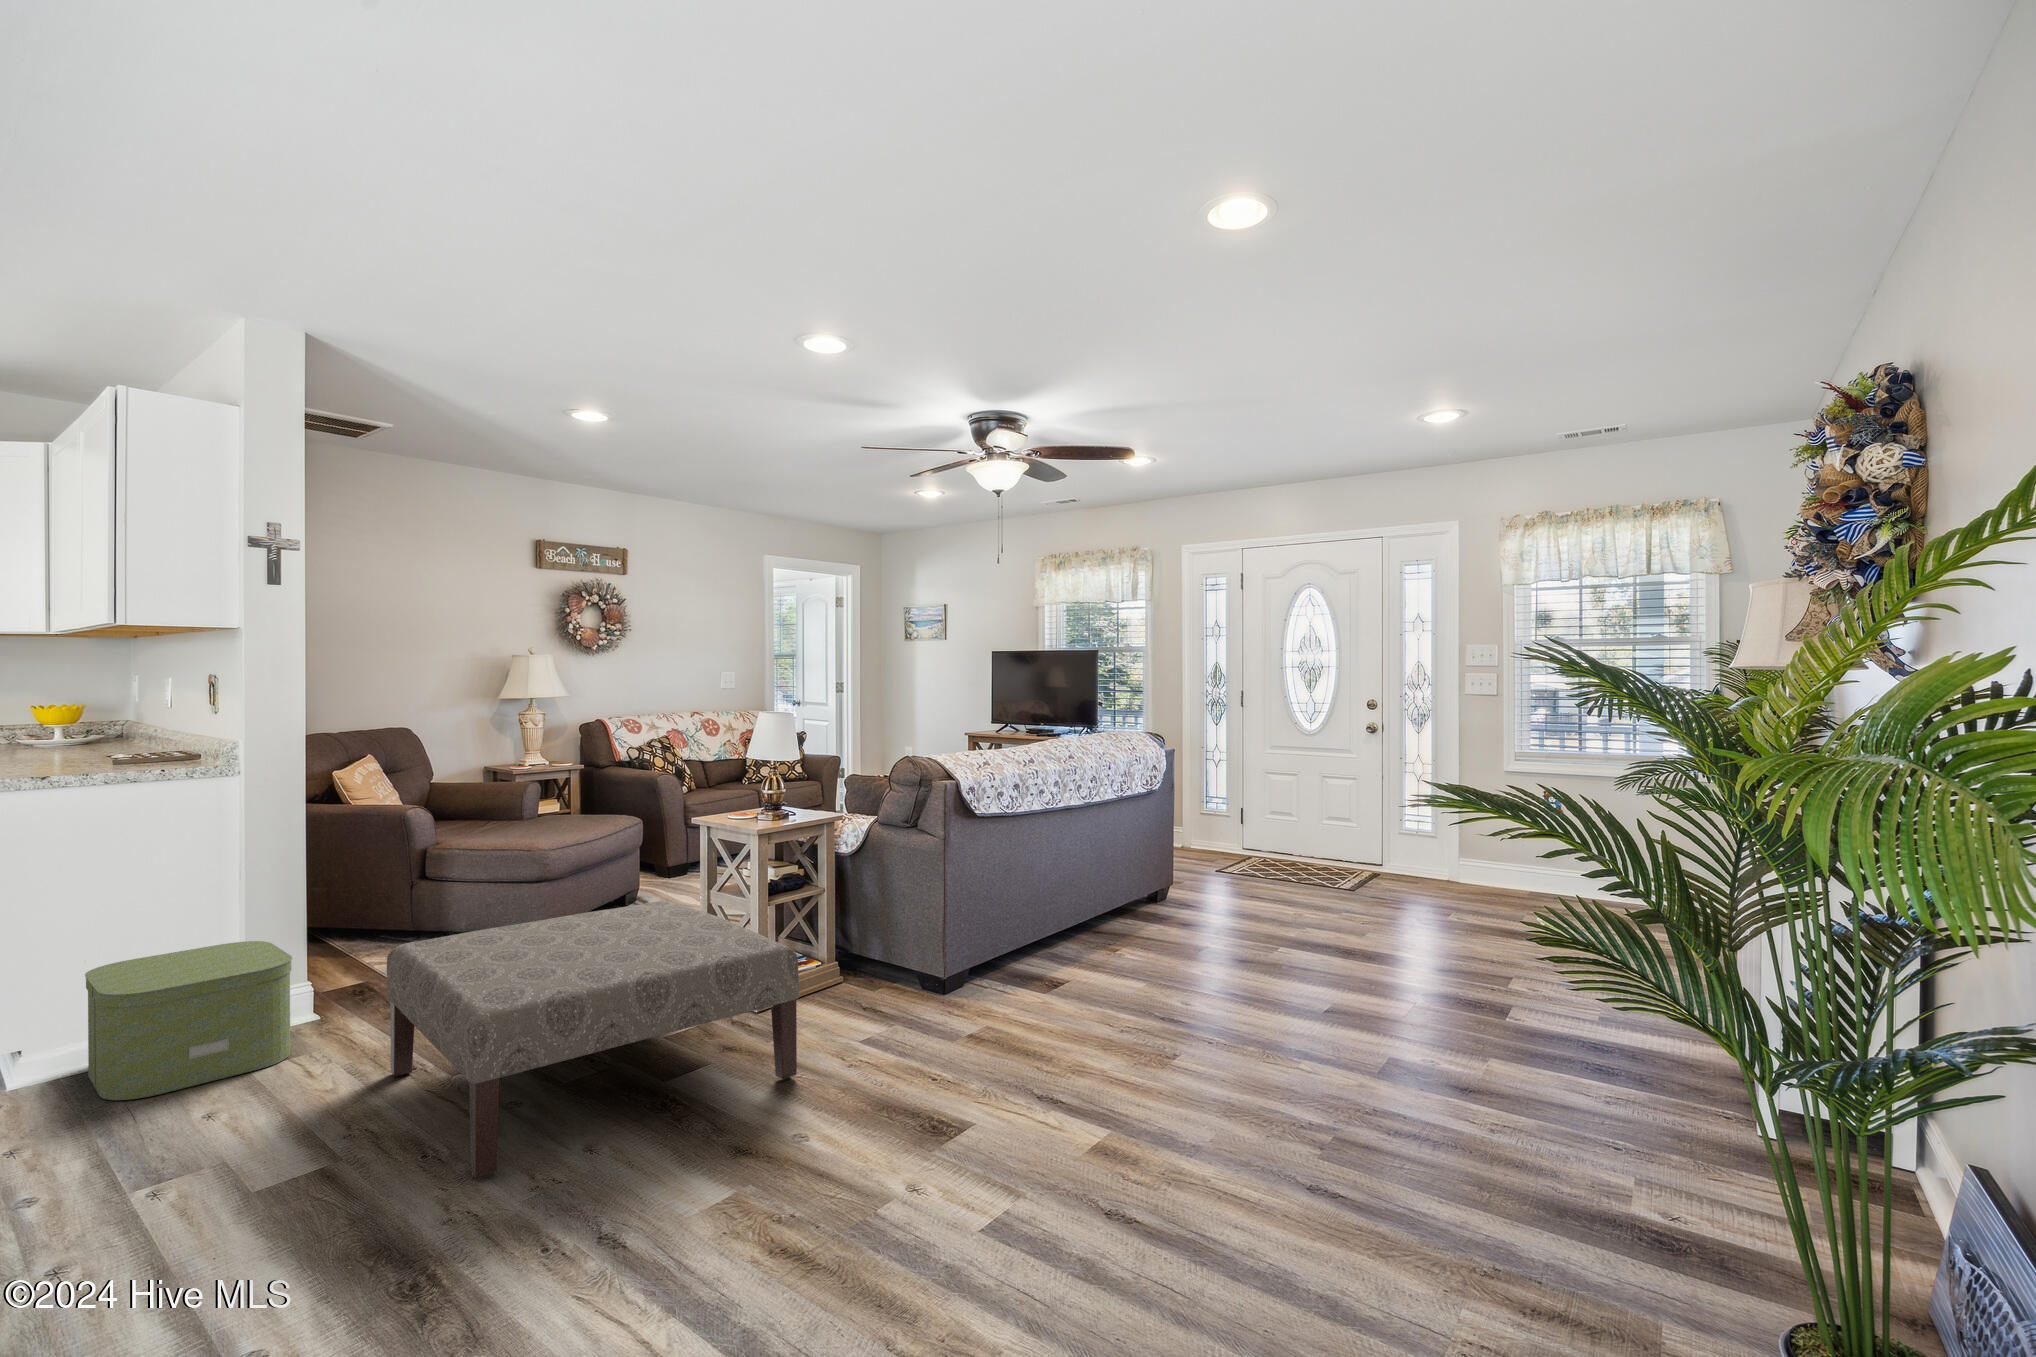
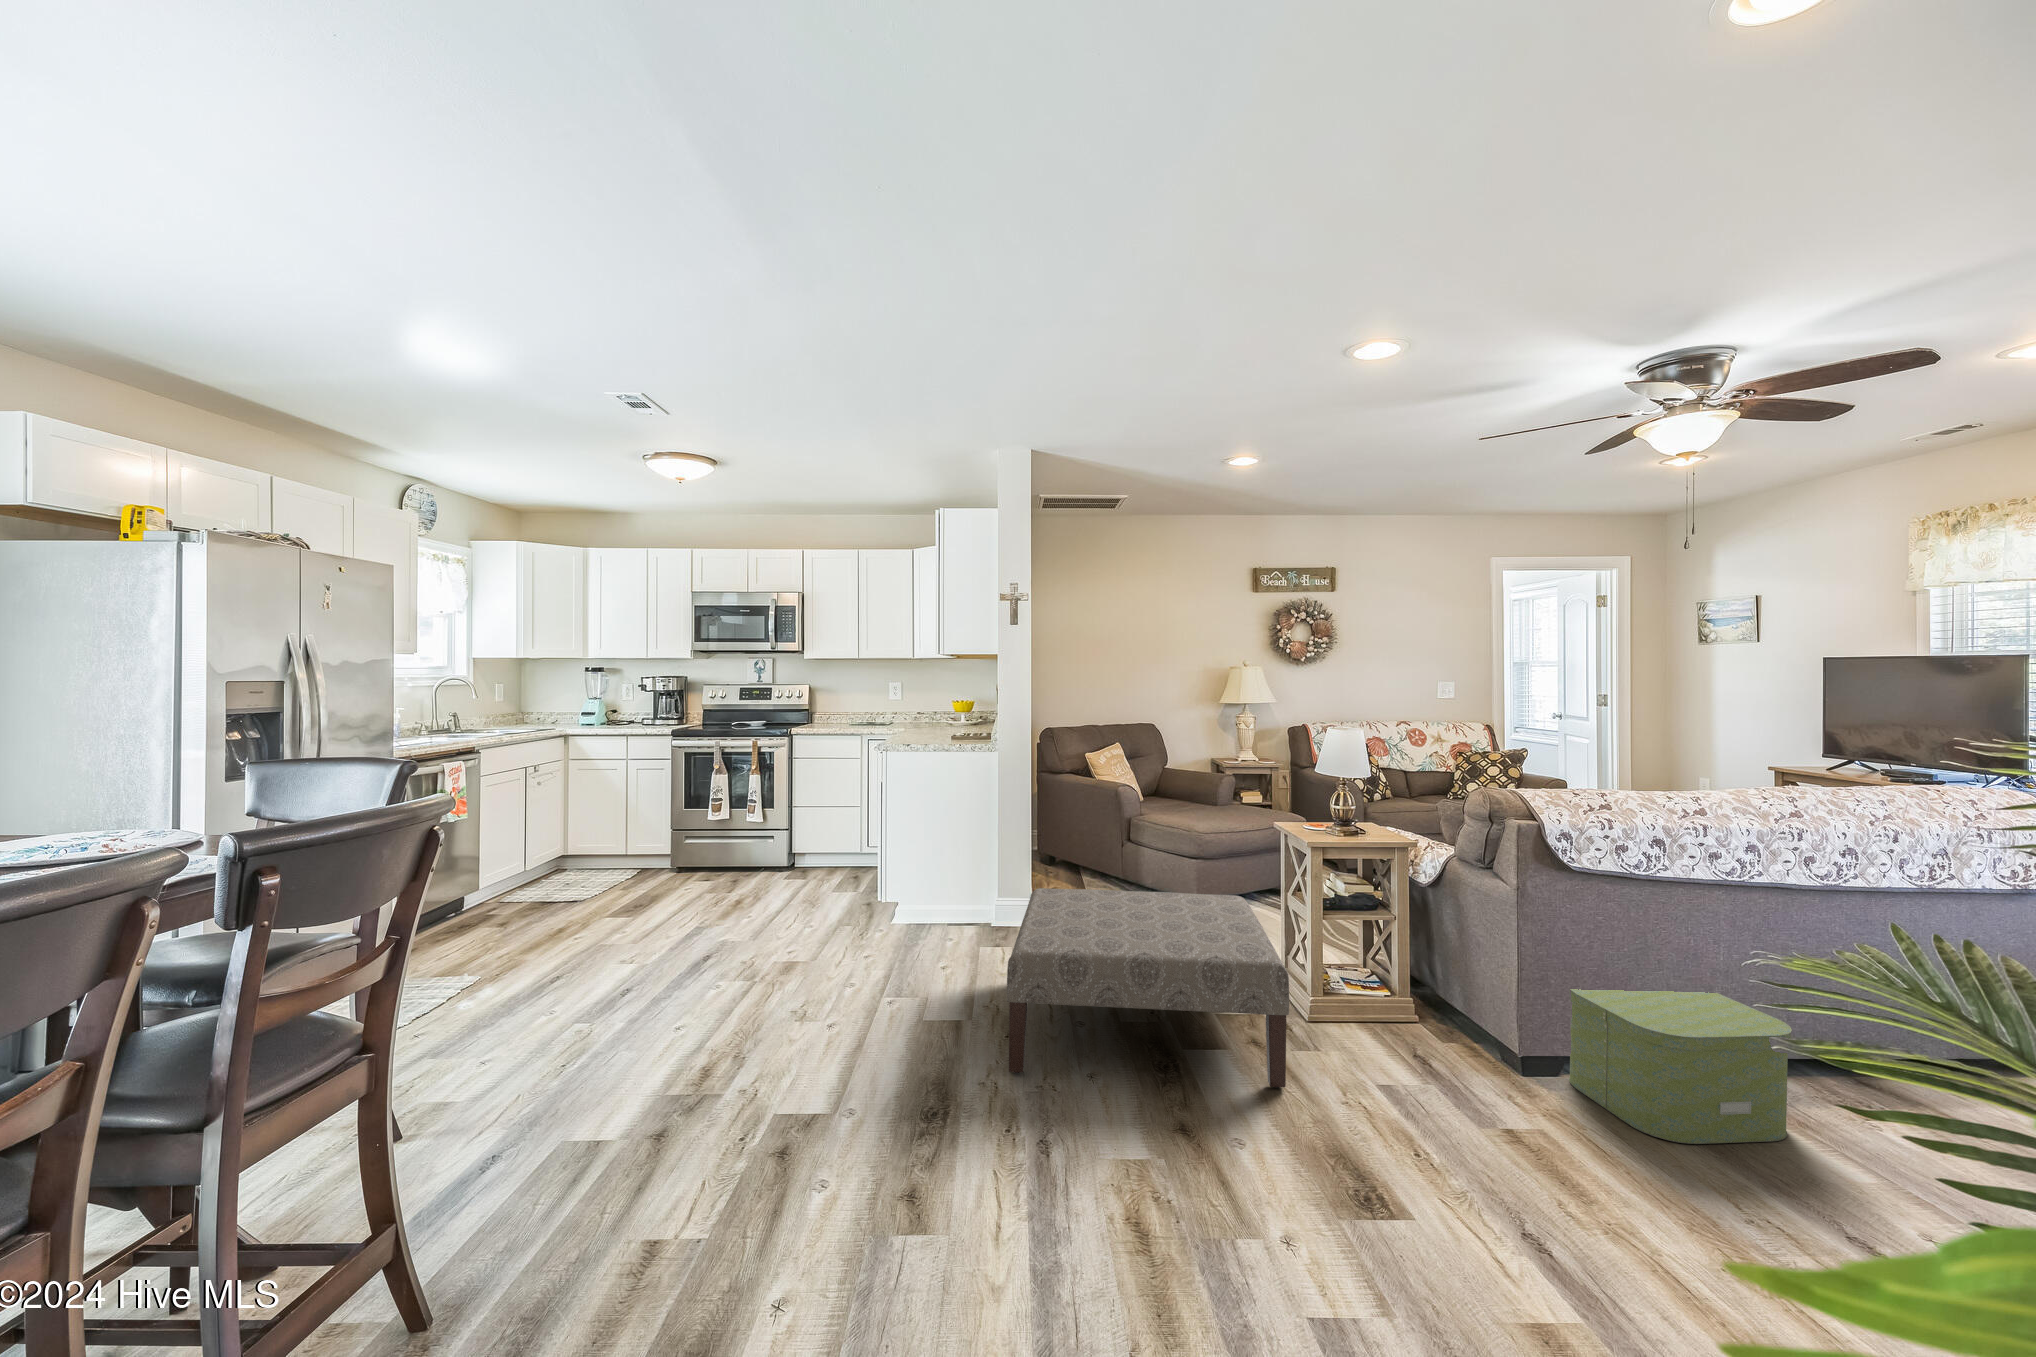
storage box: present [85,941,292,1100] -> present [1569,989,1792,1144]

